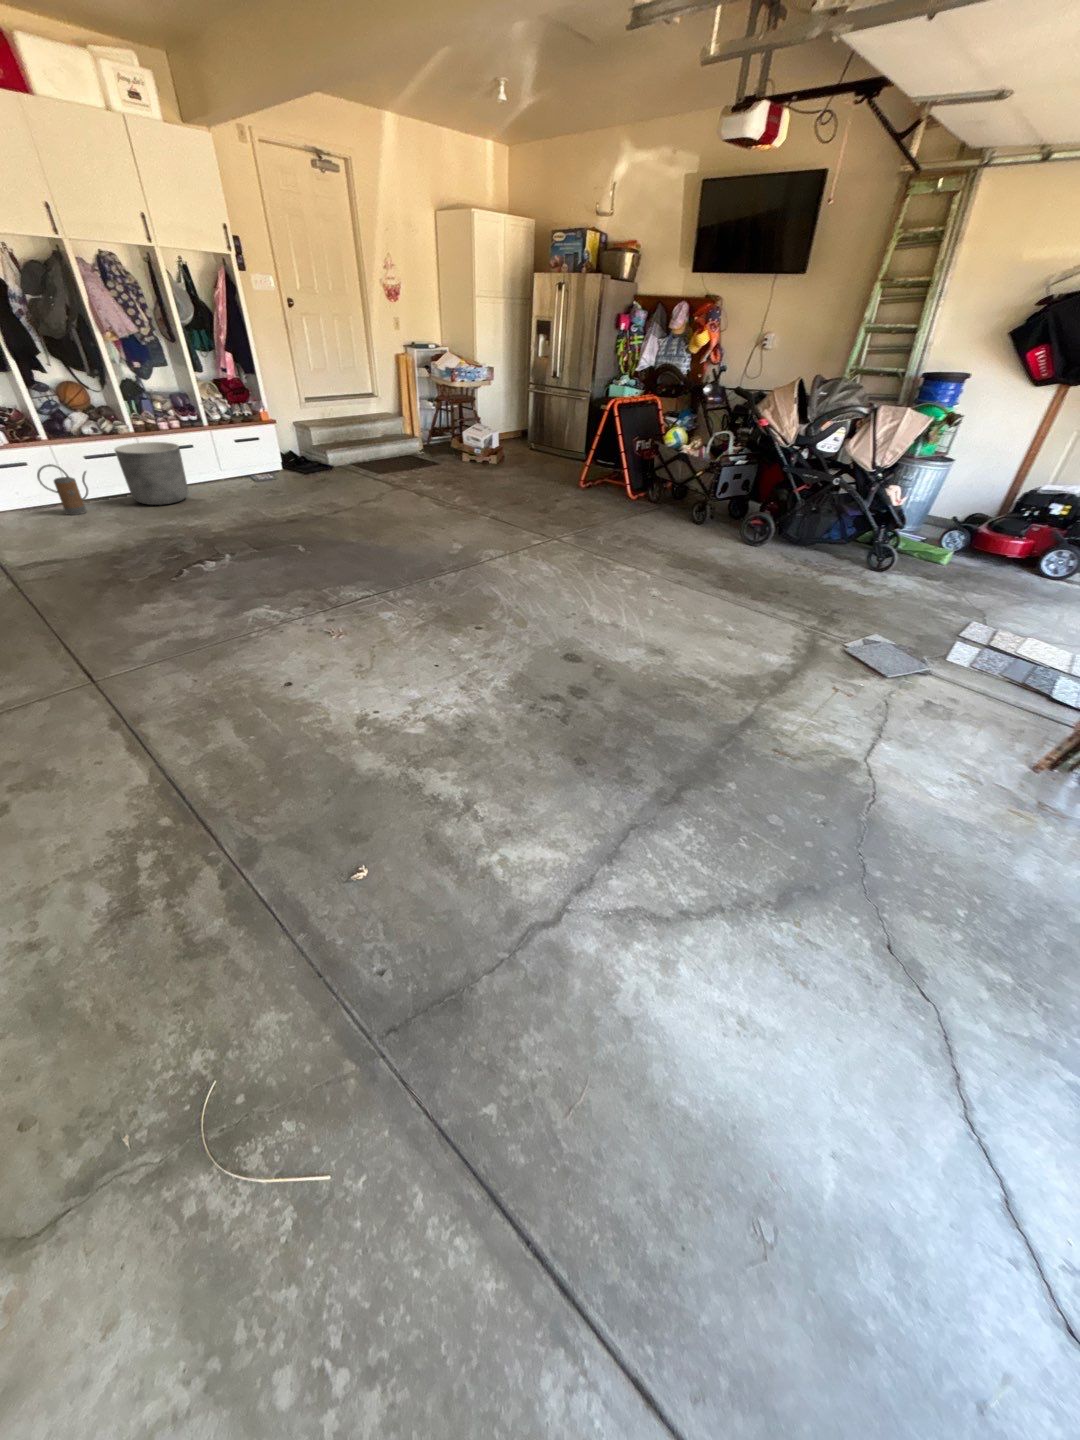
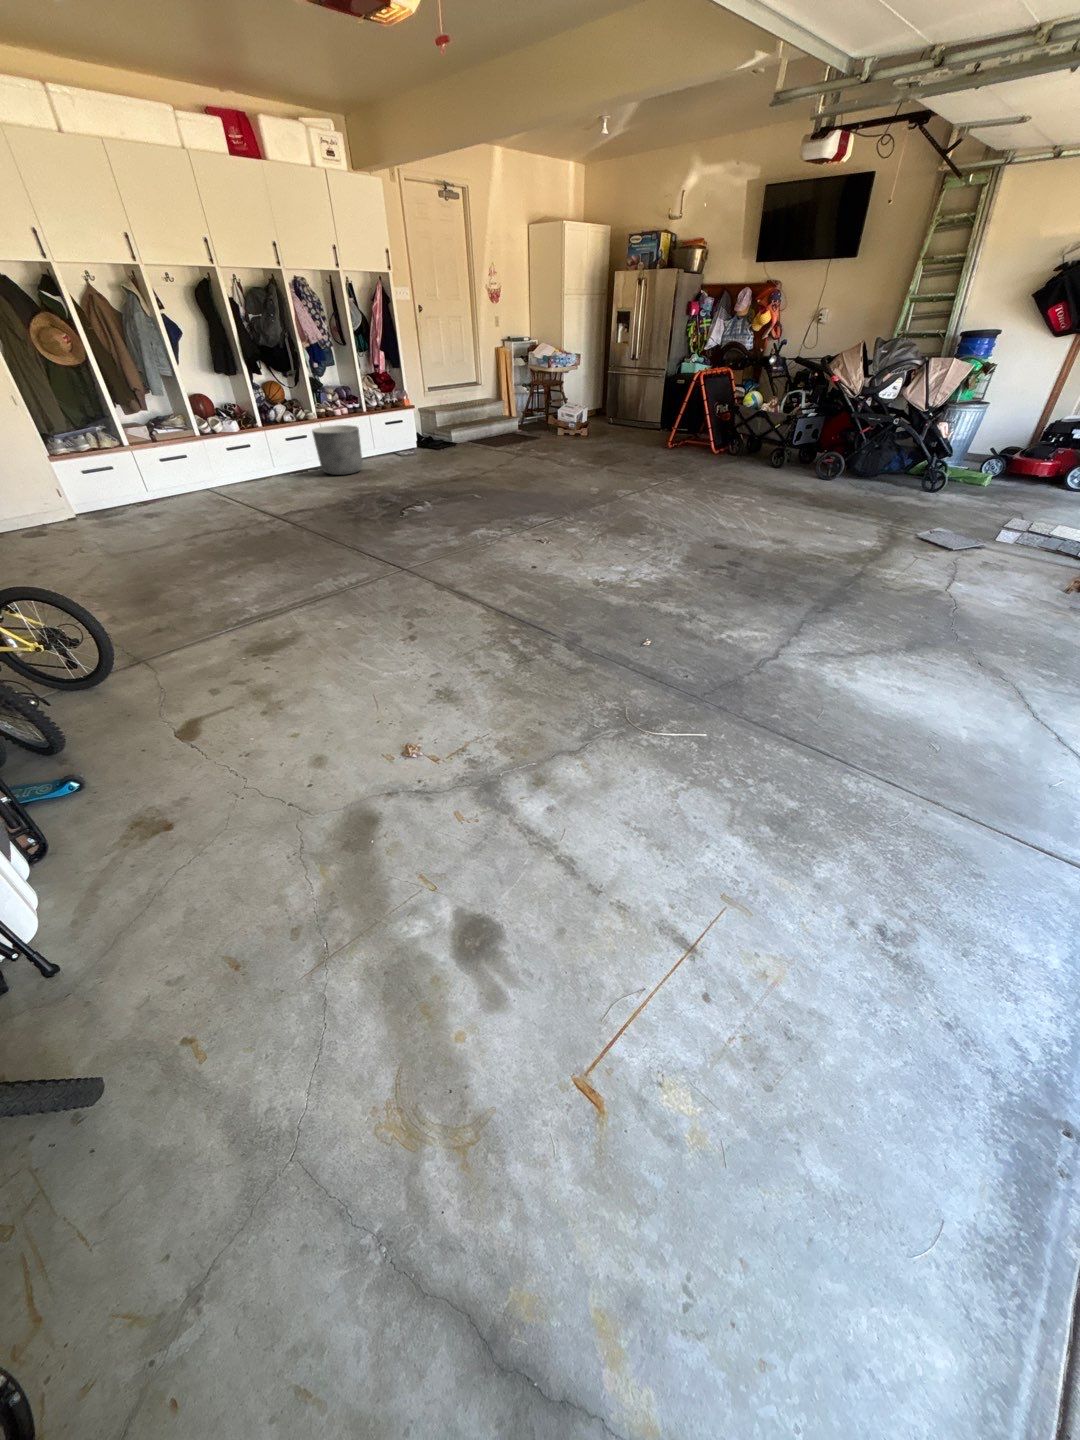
watering can: present [37,464,88,515] -> none [263,444,295,484]

